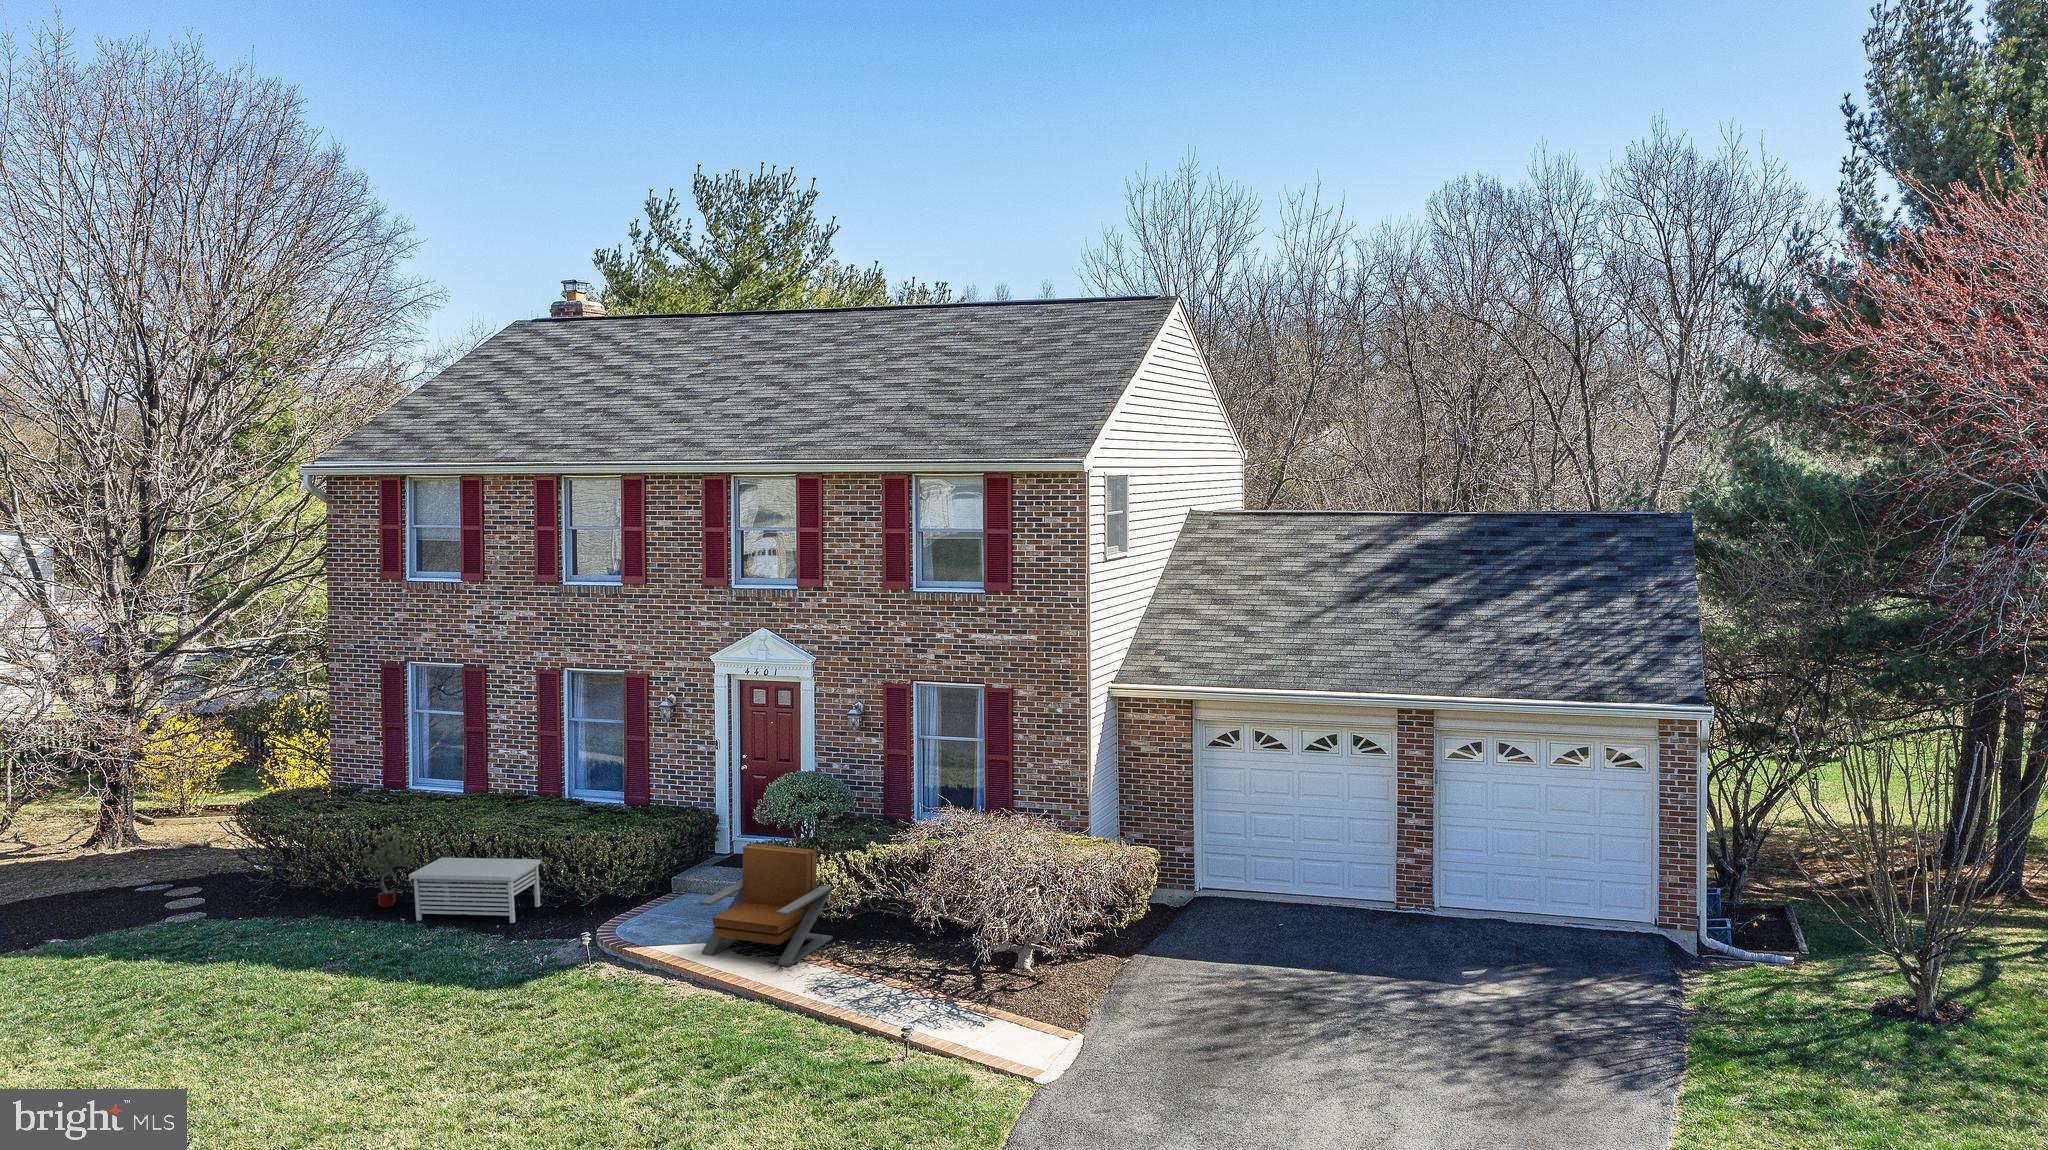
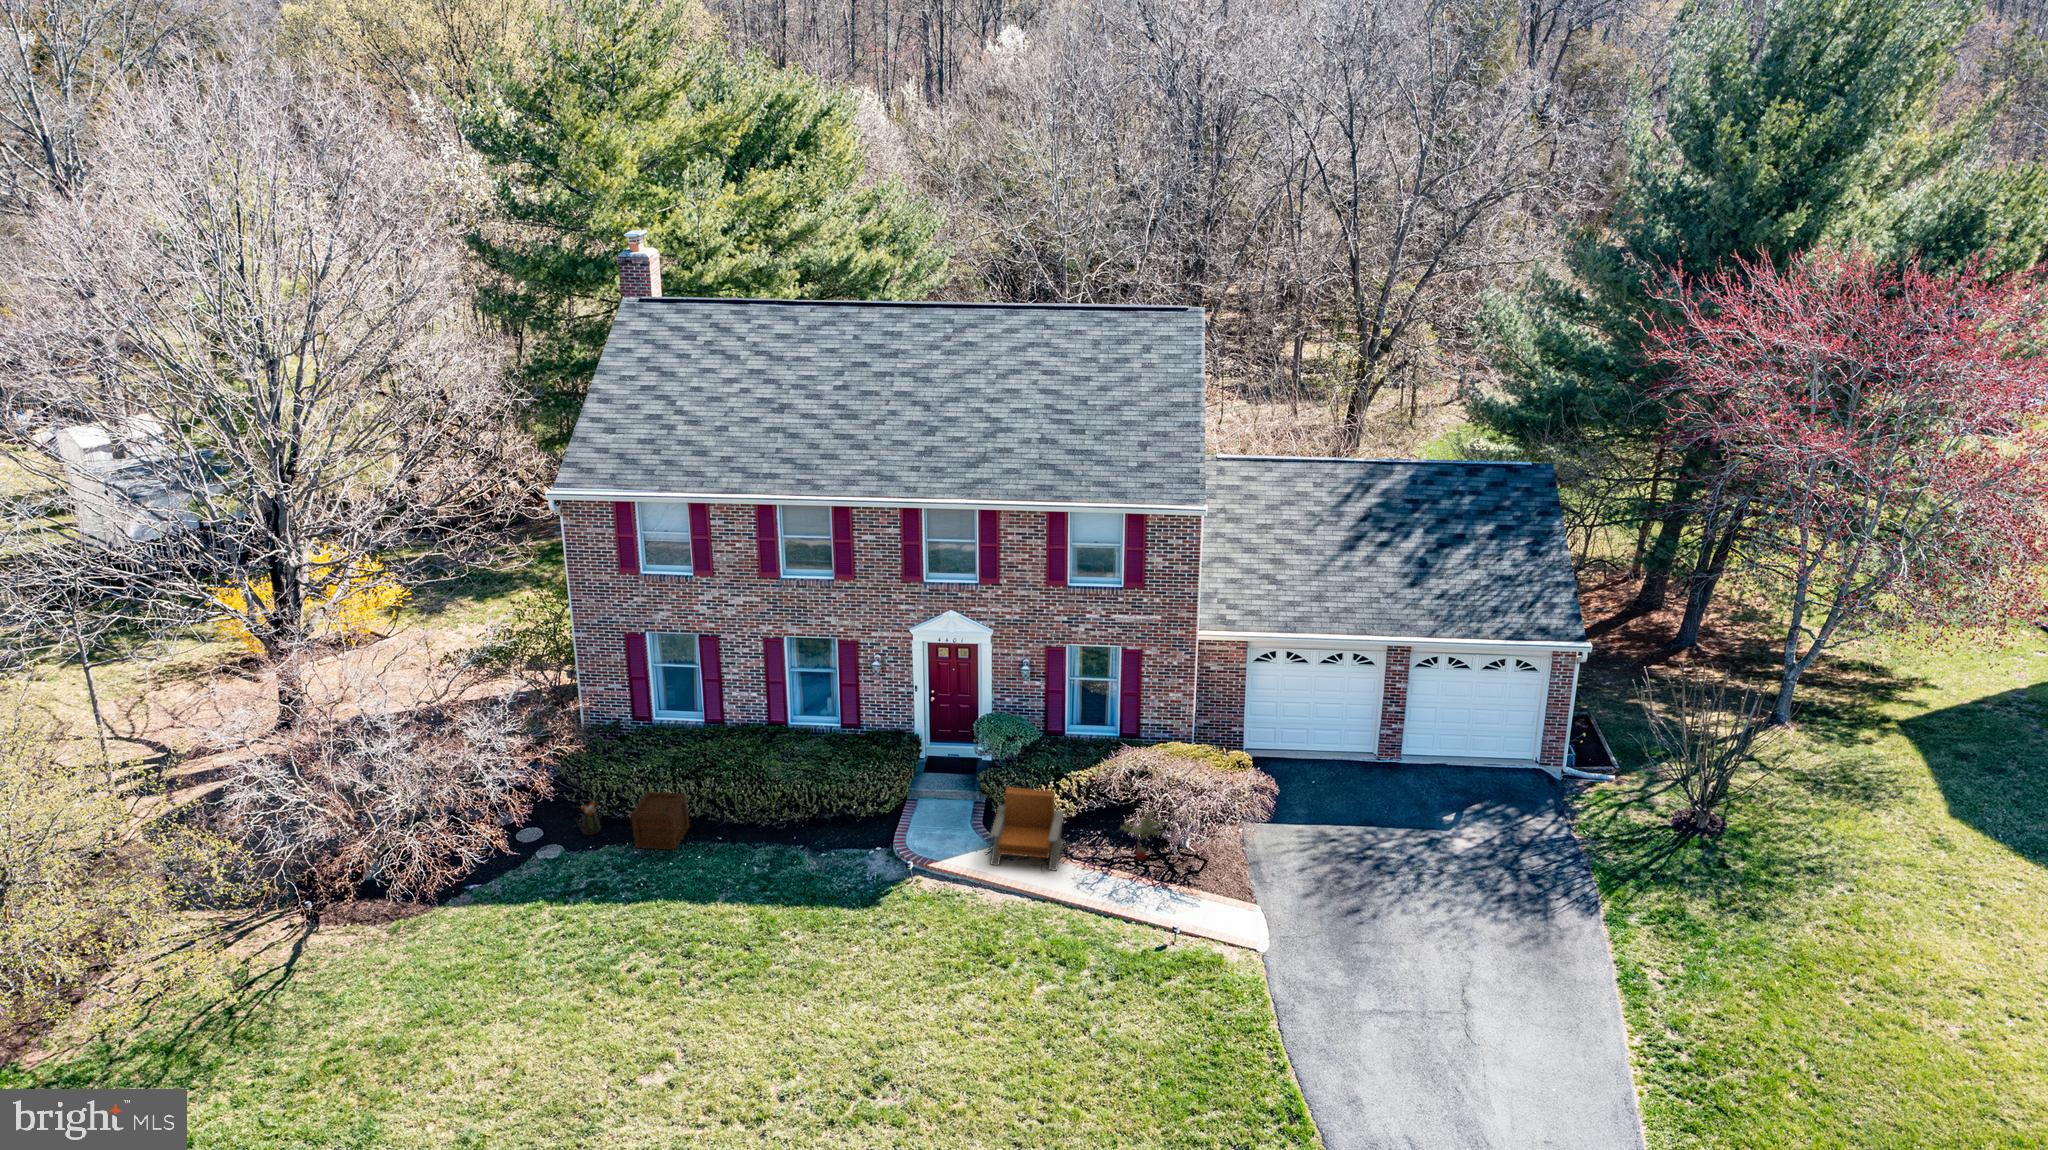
potted tree: present [361,830,414,908] -> present [1122,810,1163,860]
wooden crate: none [263,835,358,910] -> present [631,792,690,850]
watering can: none [215,845,259,891] -> present [576,802,601,835]
storage bench: present [409,858,541,923] -> none [758,799,838,852]

